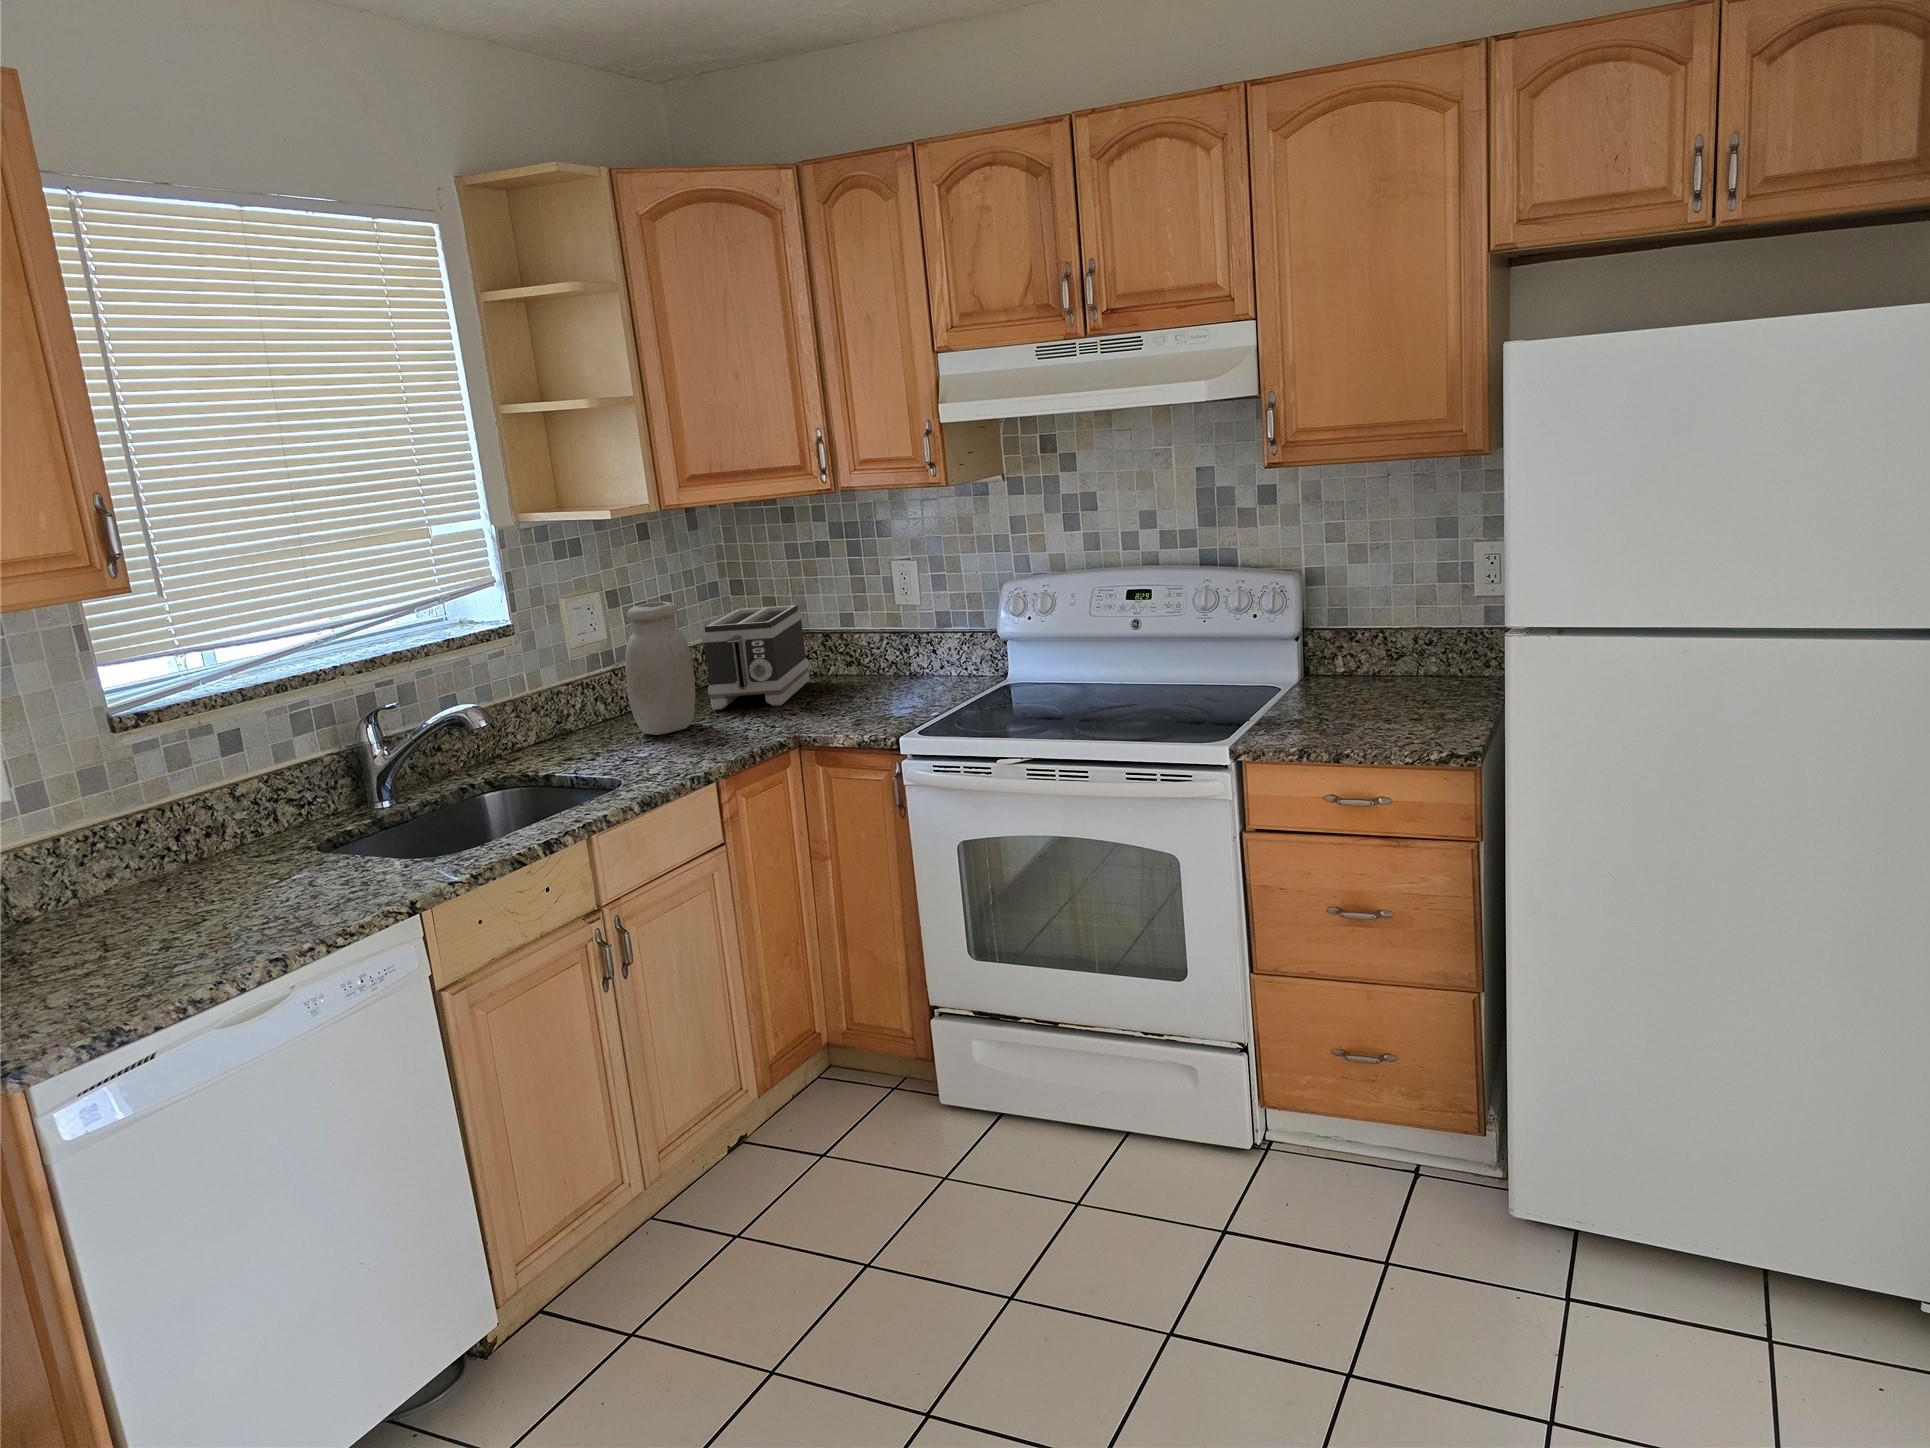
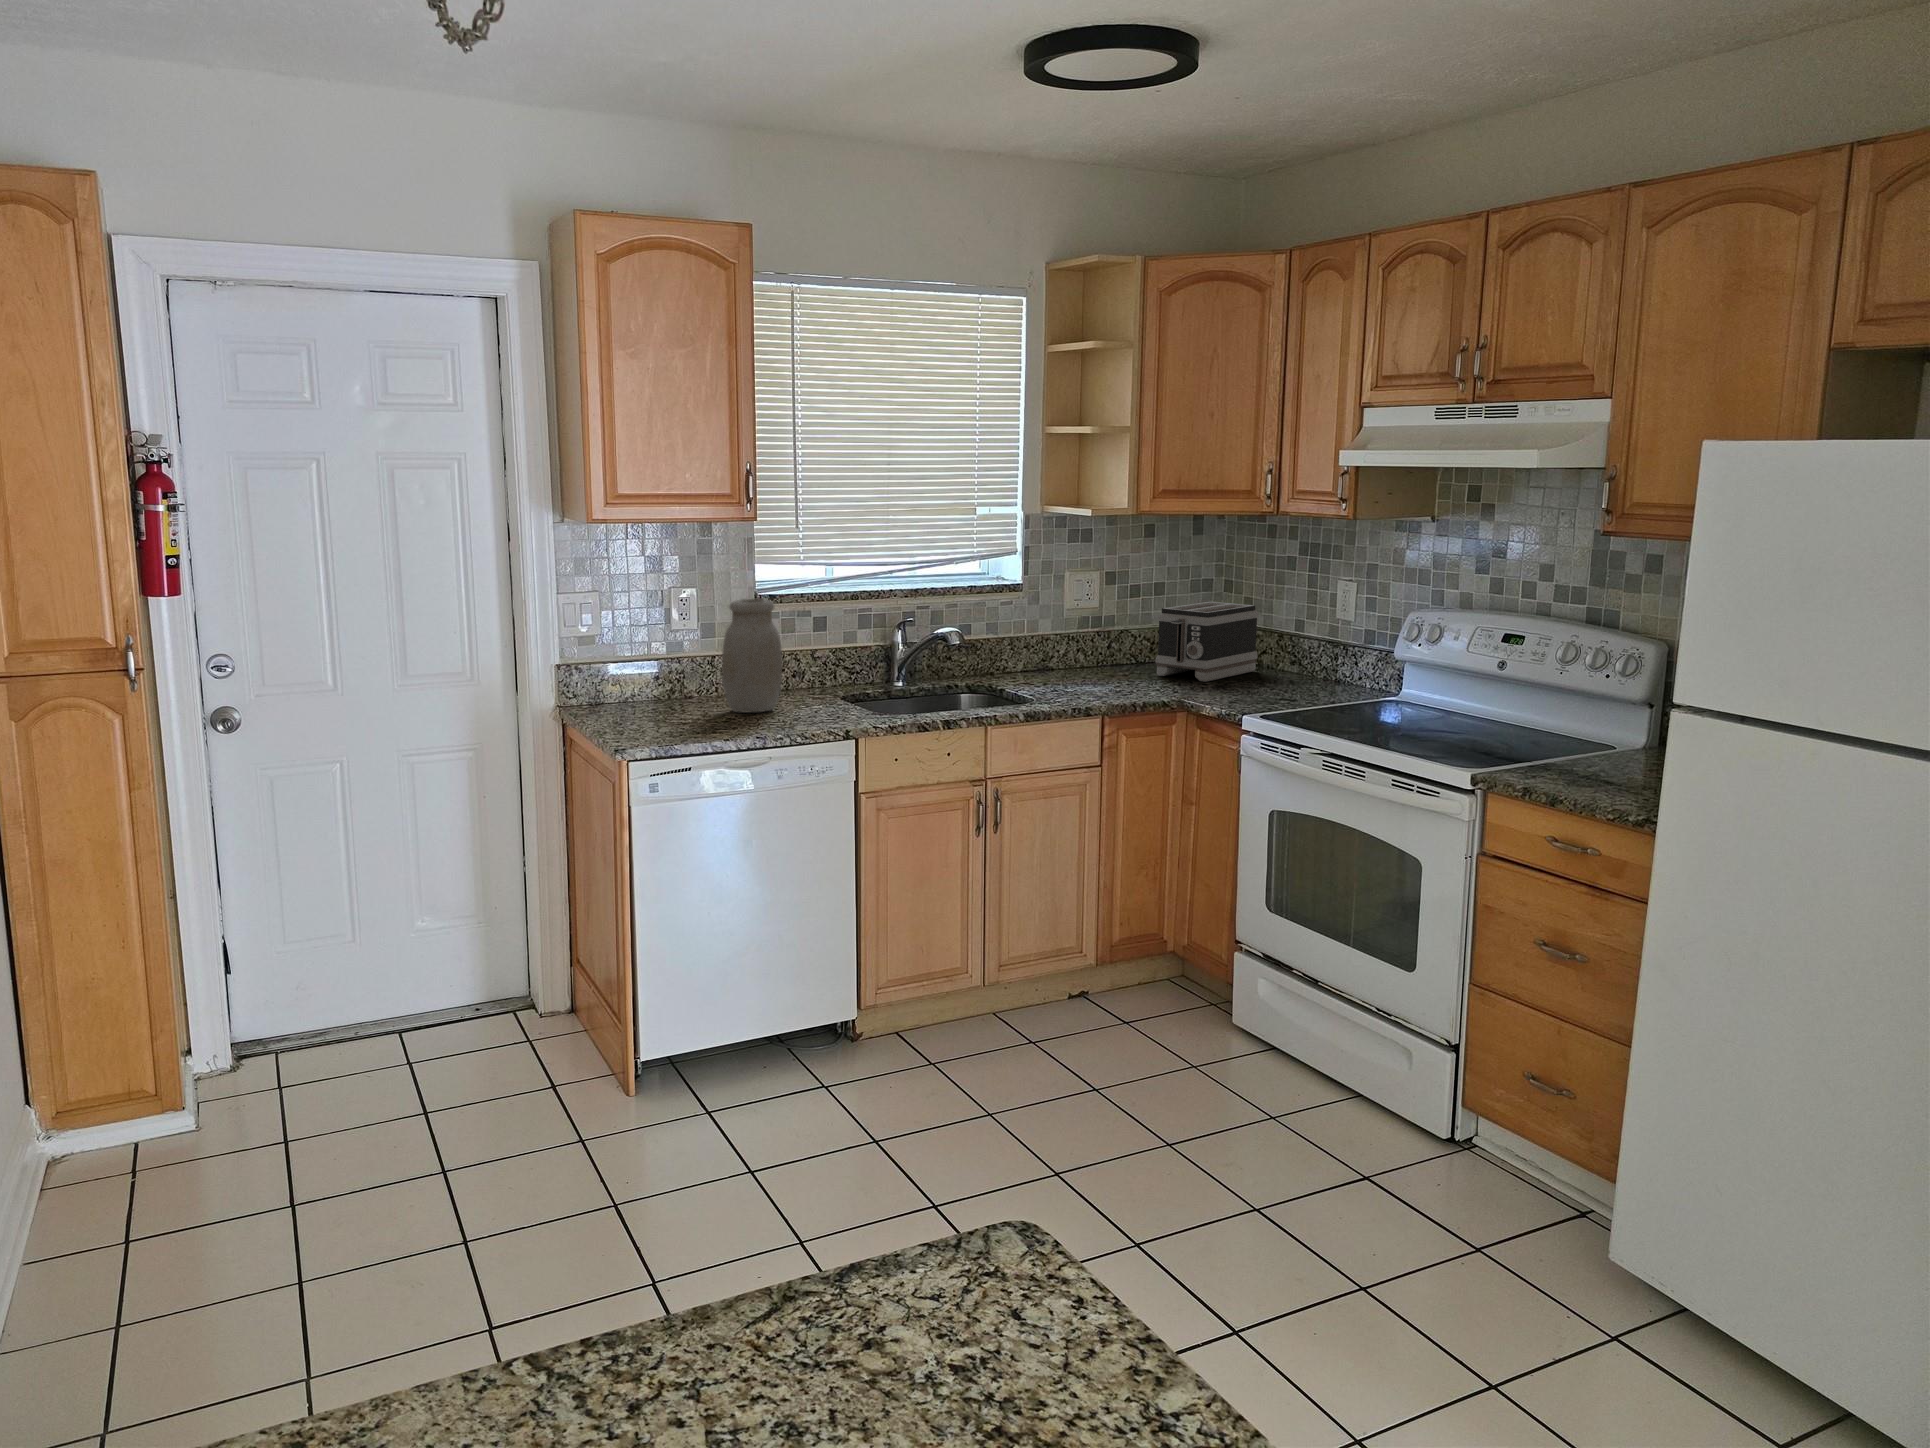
jar: present [625,601,695,735] -> present [722,599,782,713]

